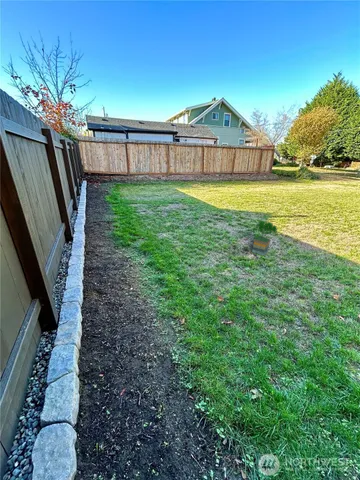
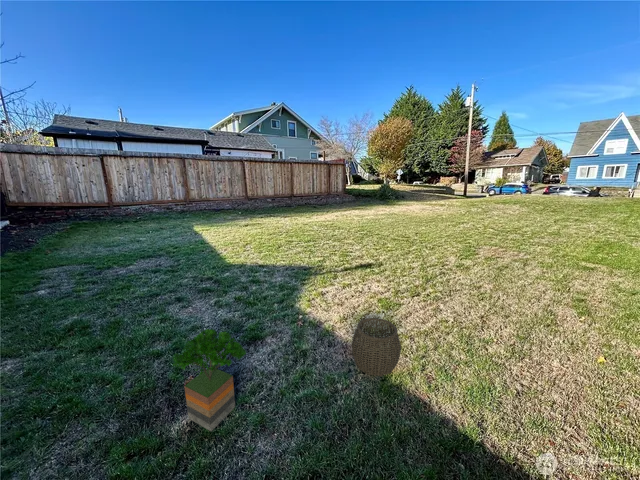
woven basket: none [312,230,339,253] -> present [352,318,401,376]

